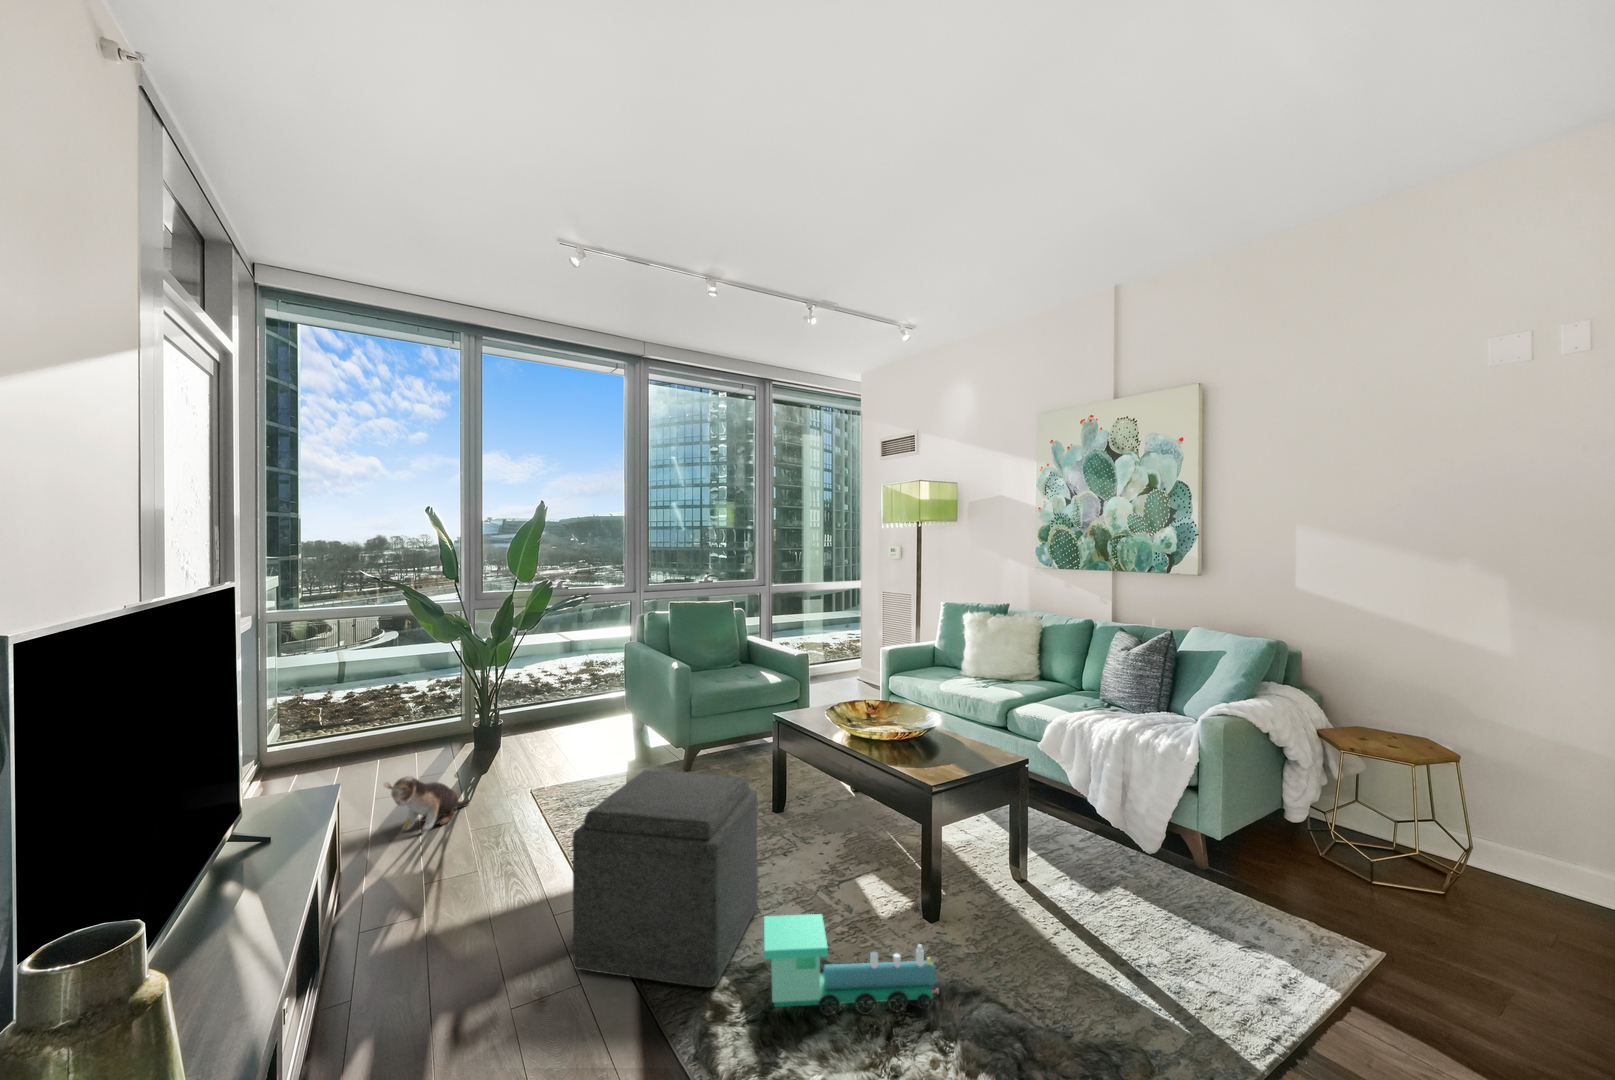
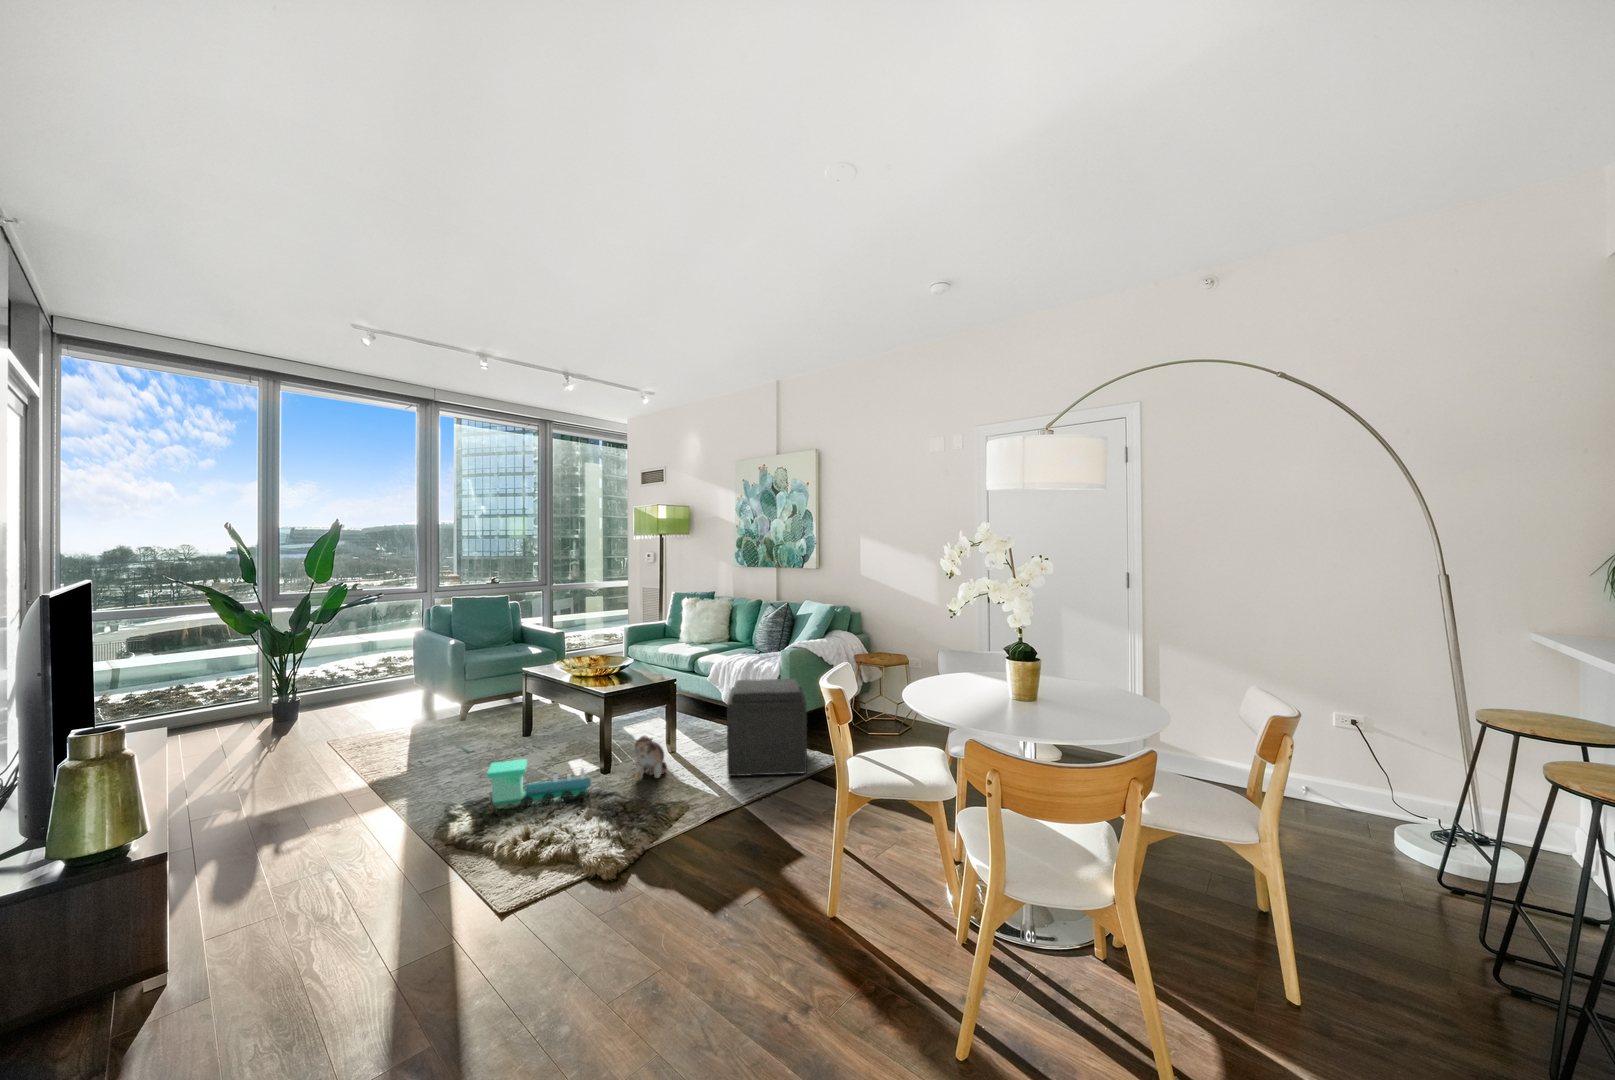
ottoman: present [572,770,758,987] -> present [727,679,807,776]
plush toy: present [384,776,470,830] -> present [635,736,667,780]

